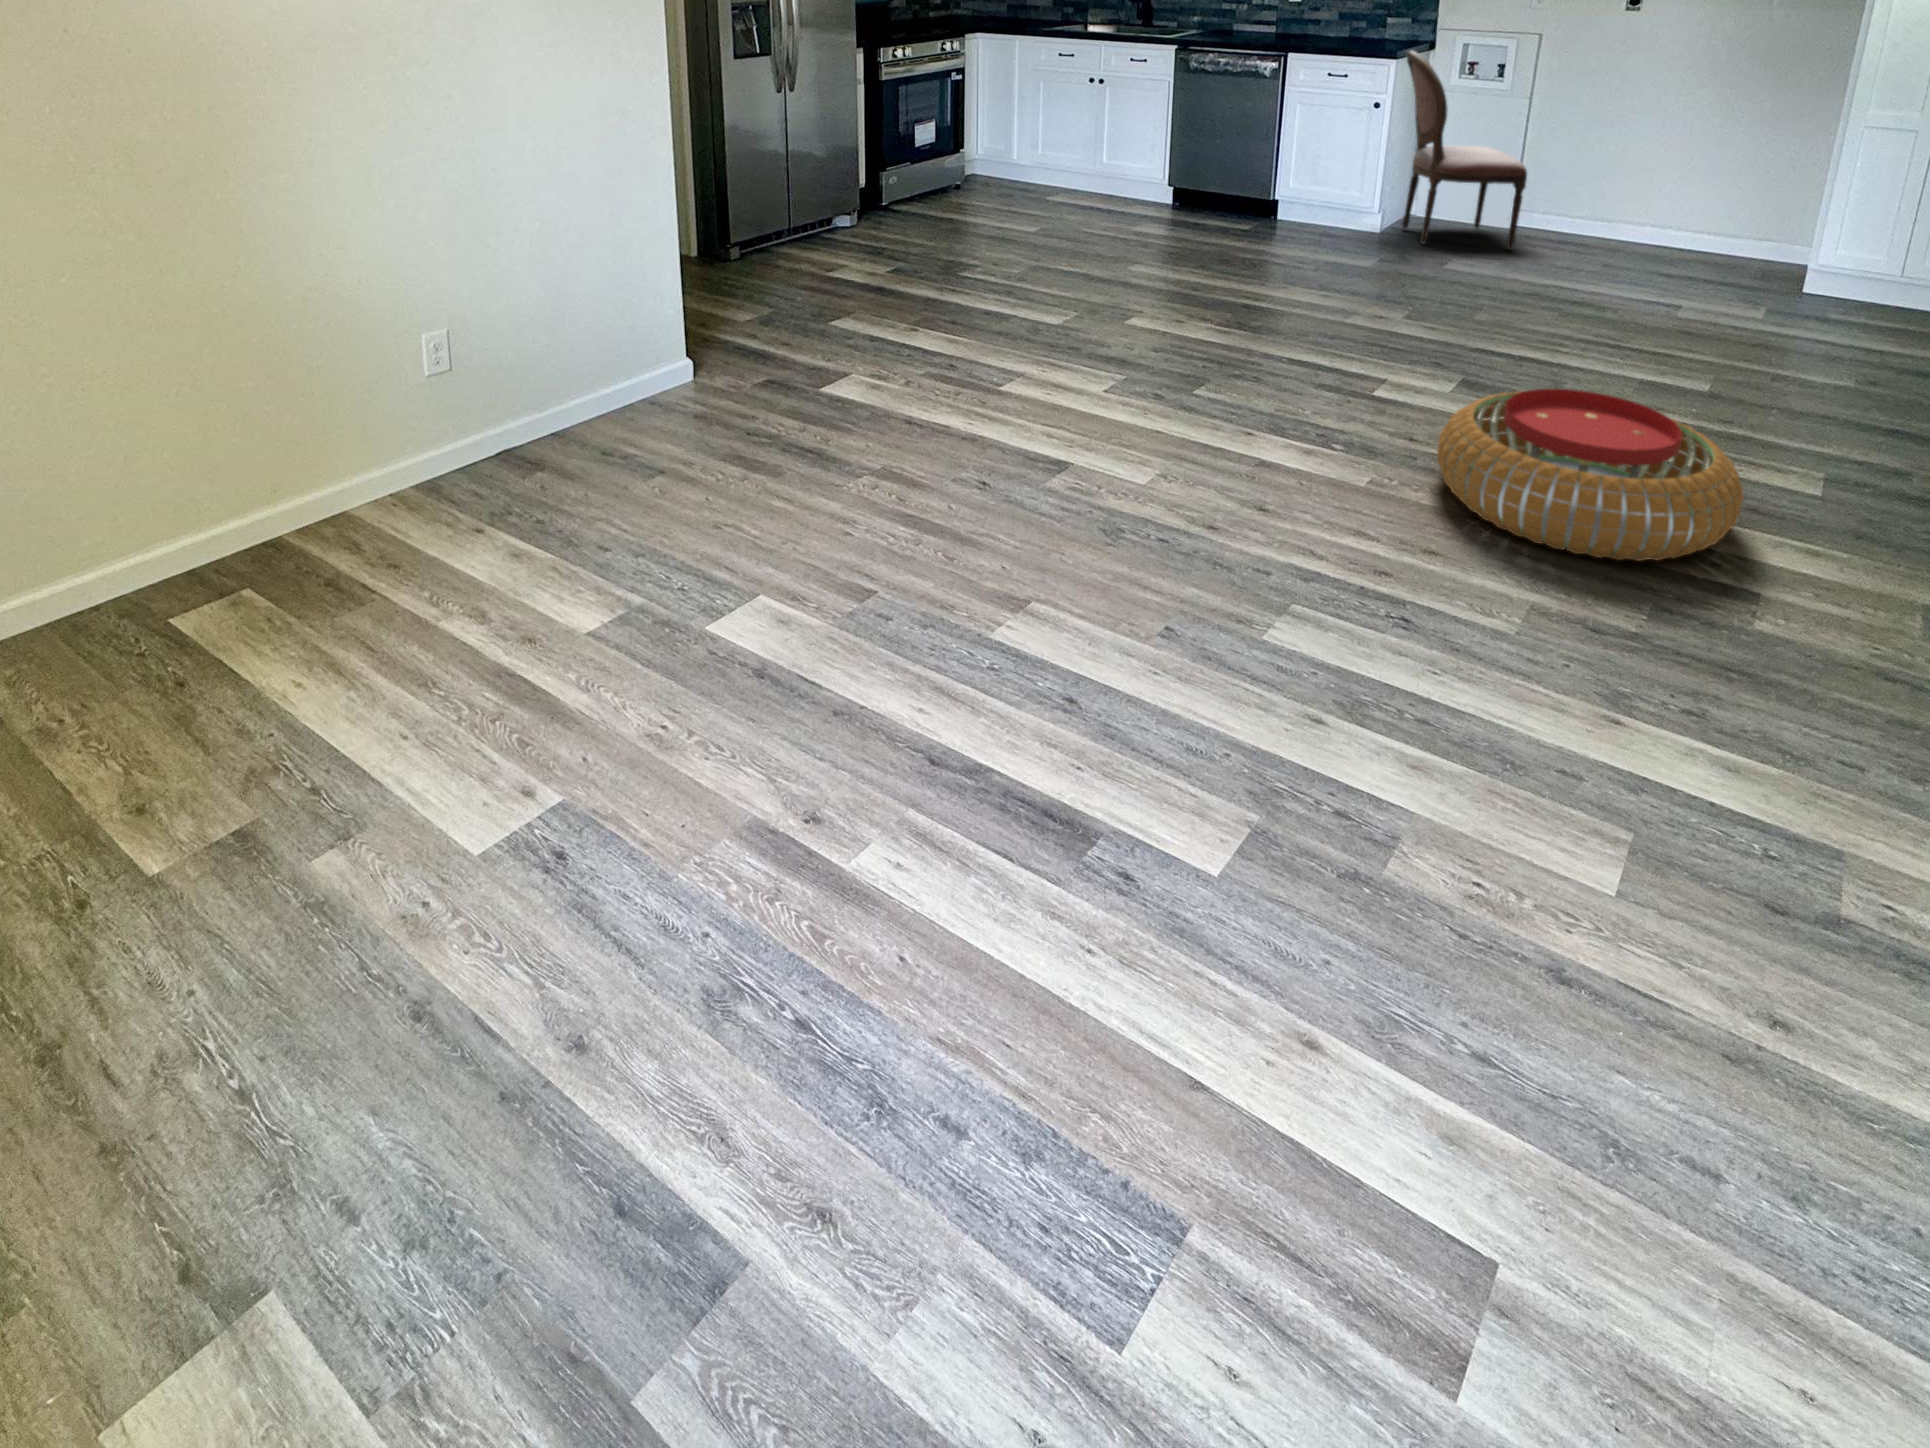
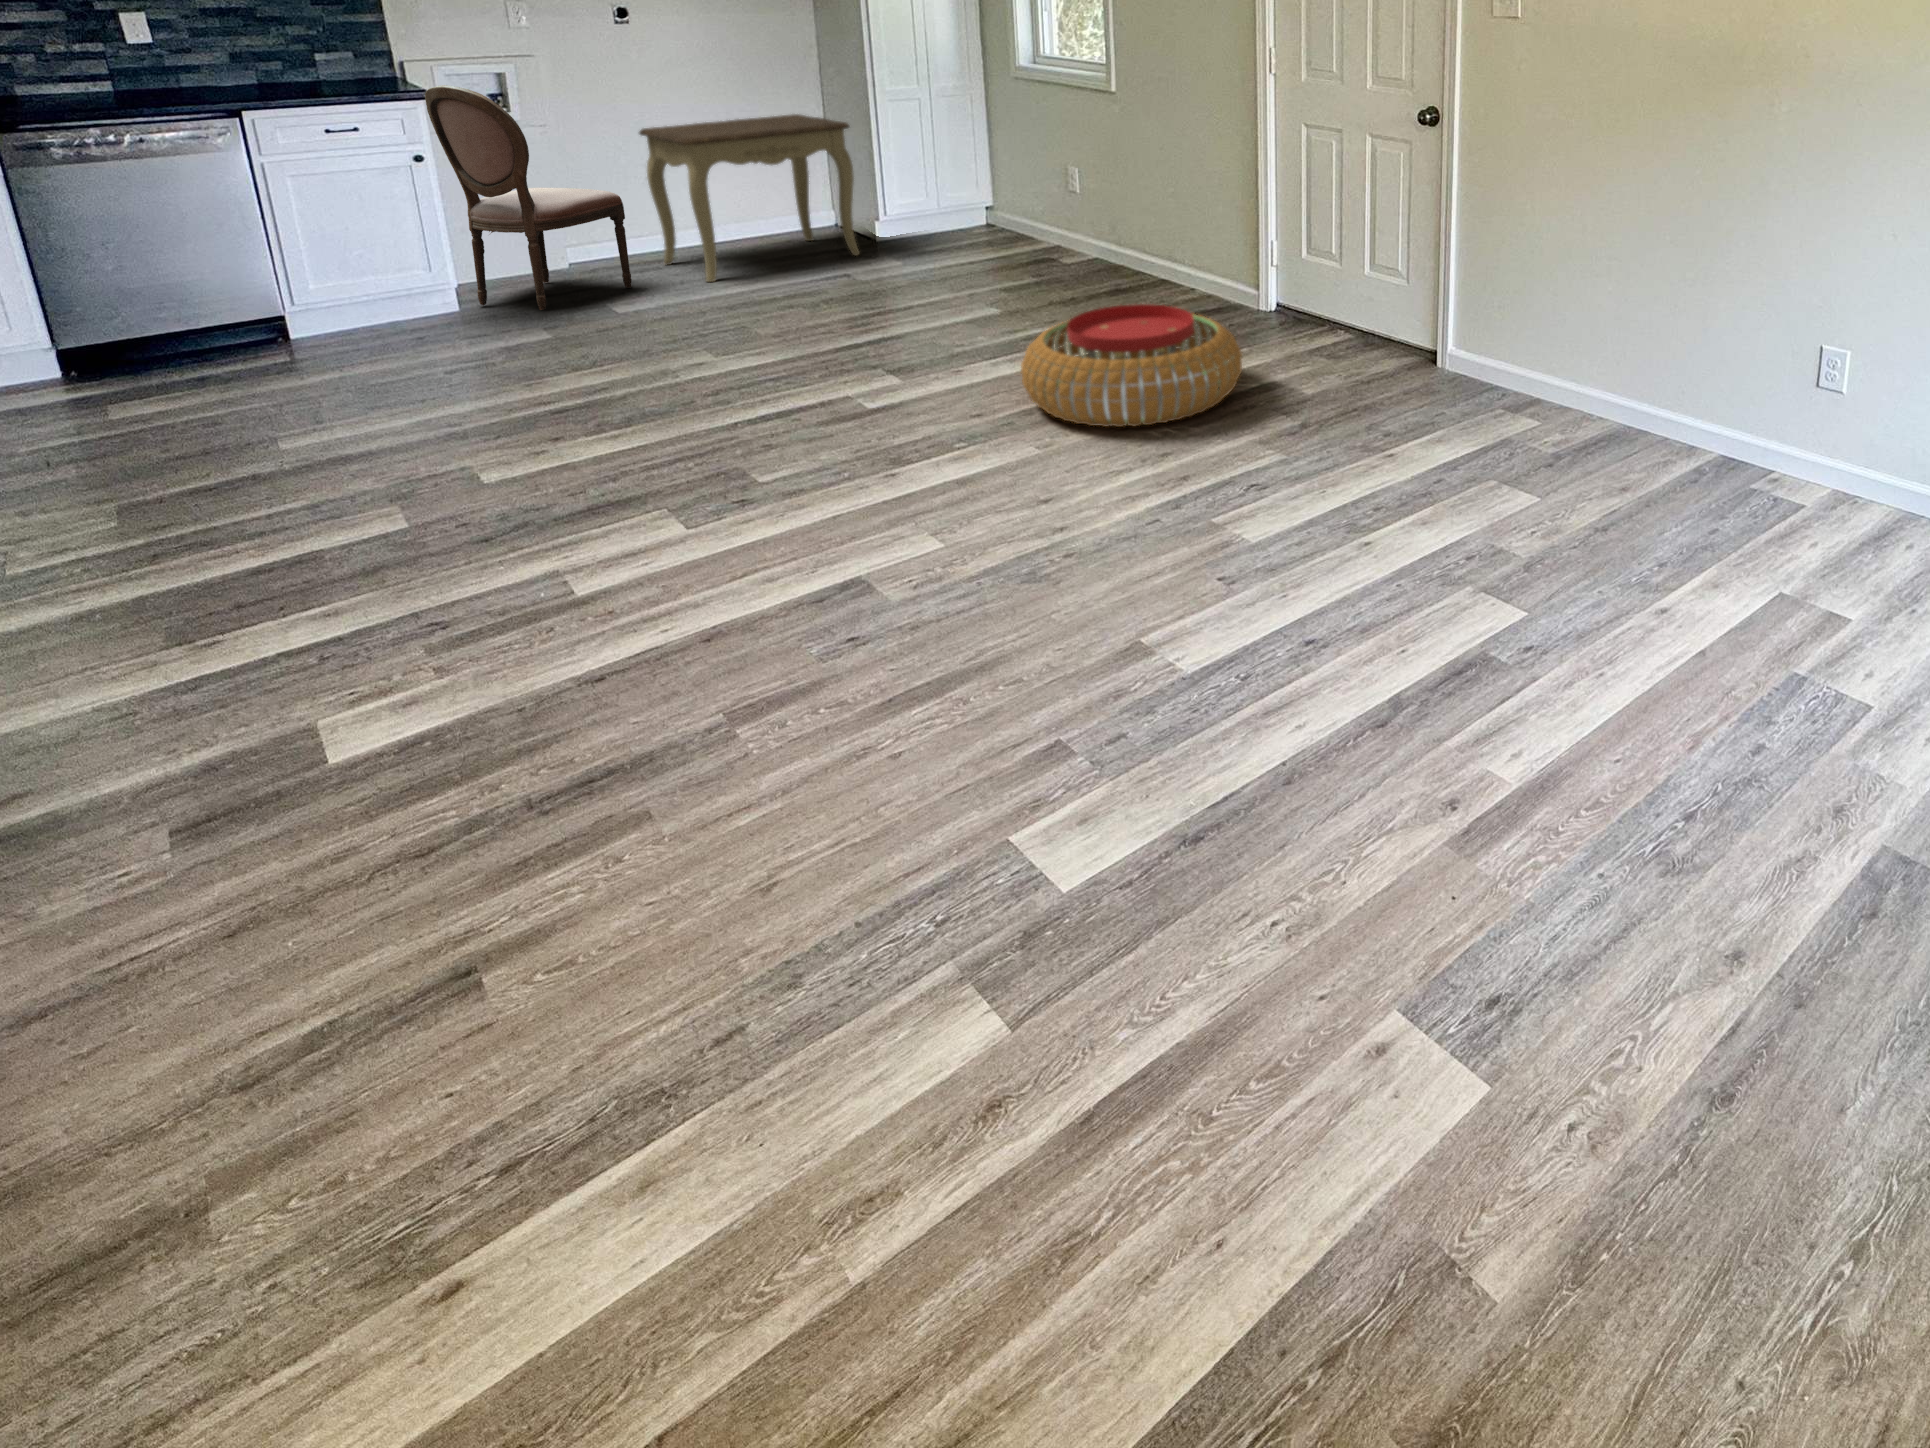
side table: none [1568,114,1795,292] -> present [639,114,859,282]

